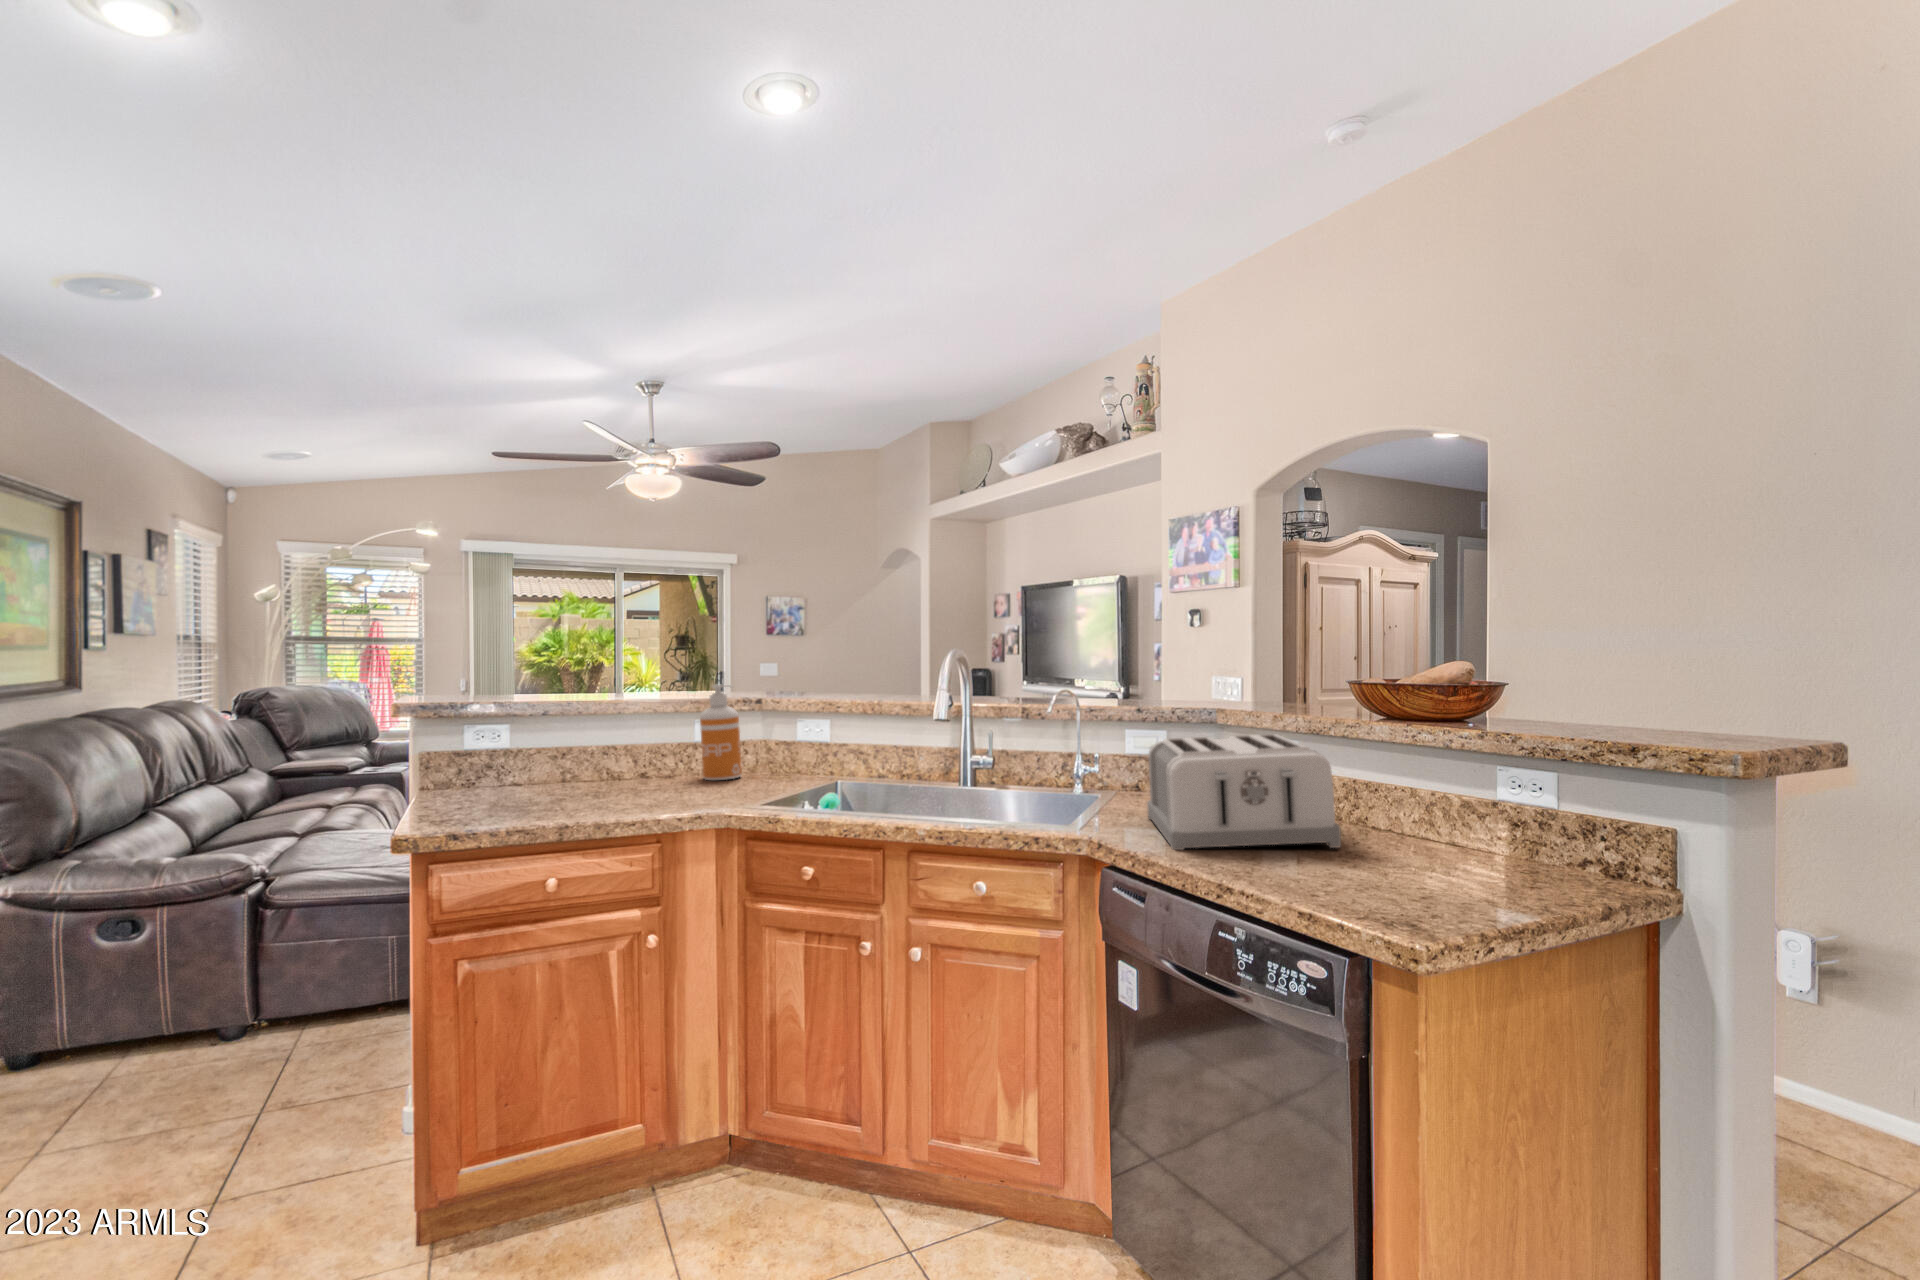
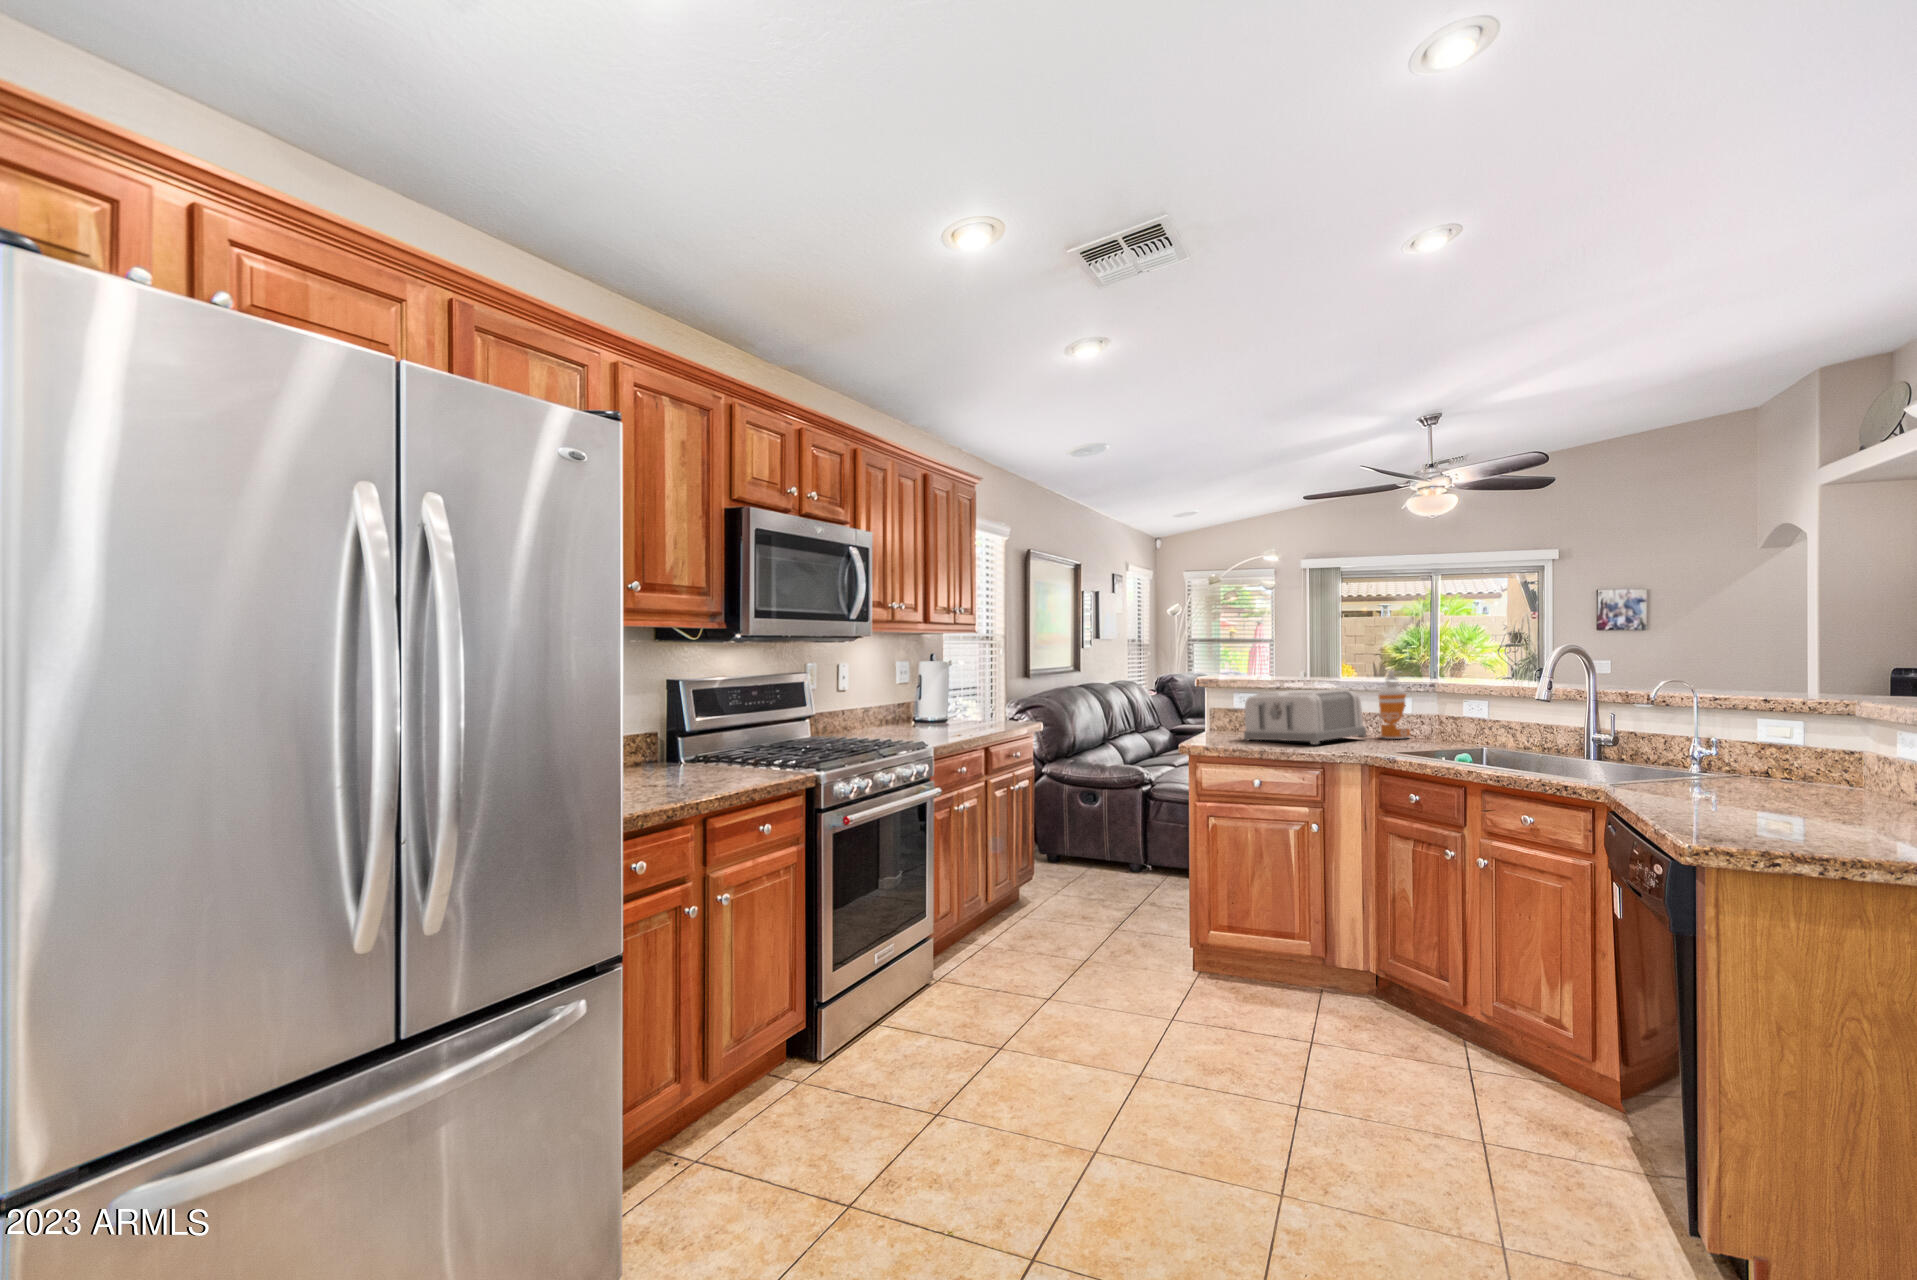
toaster: present [1147,734,1341,850] -> present [1244,689,1366,744]

